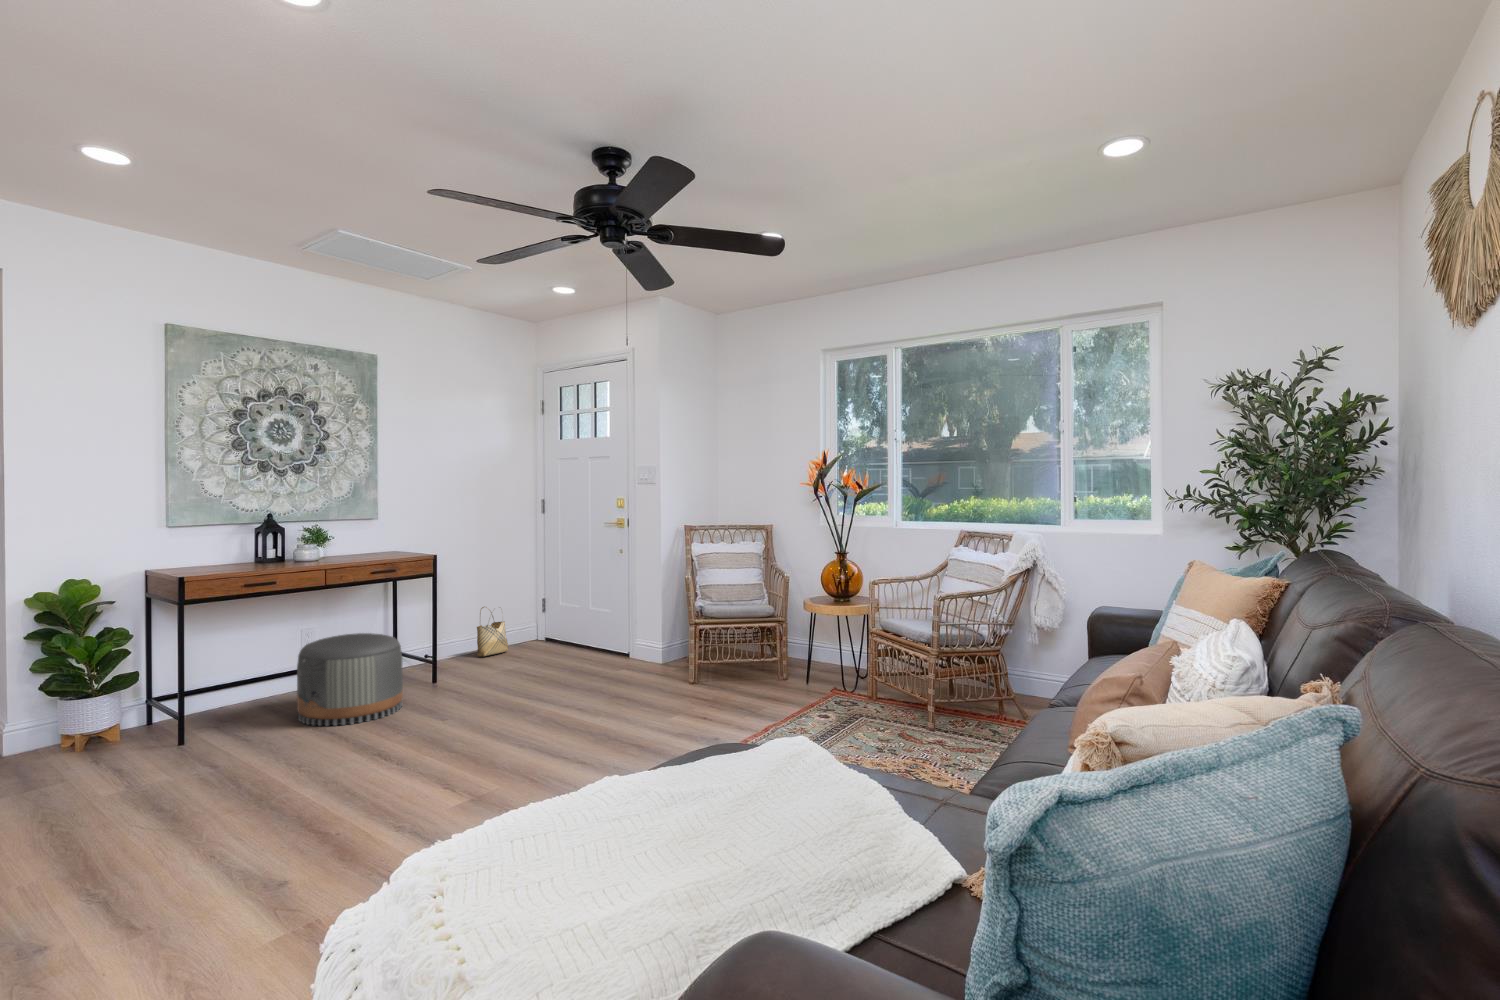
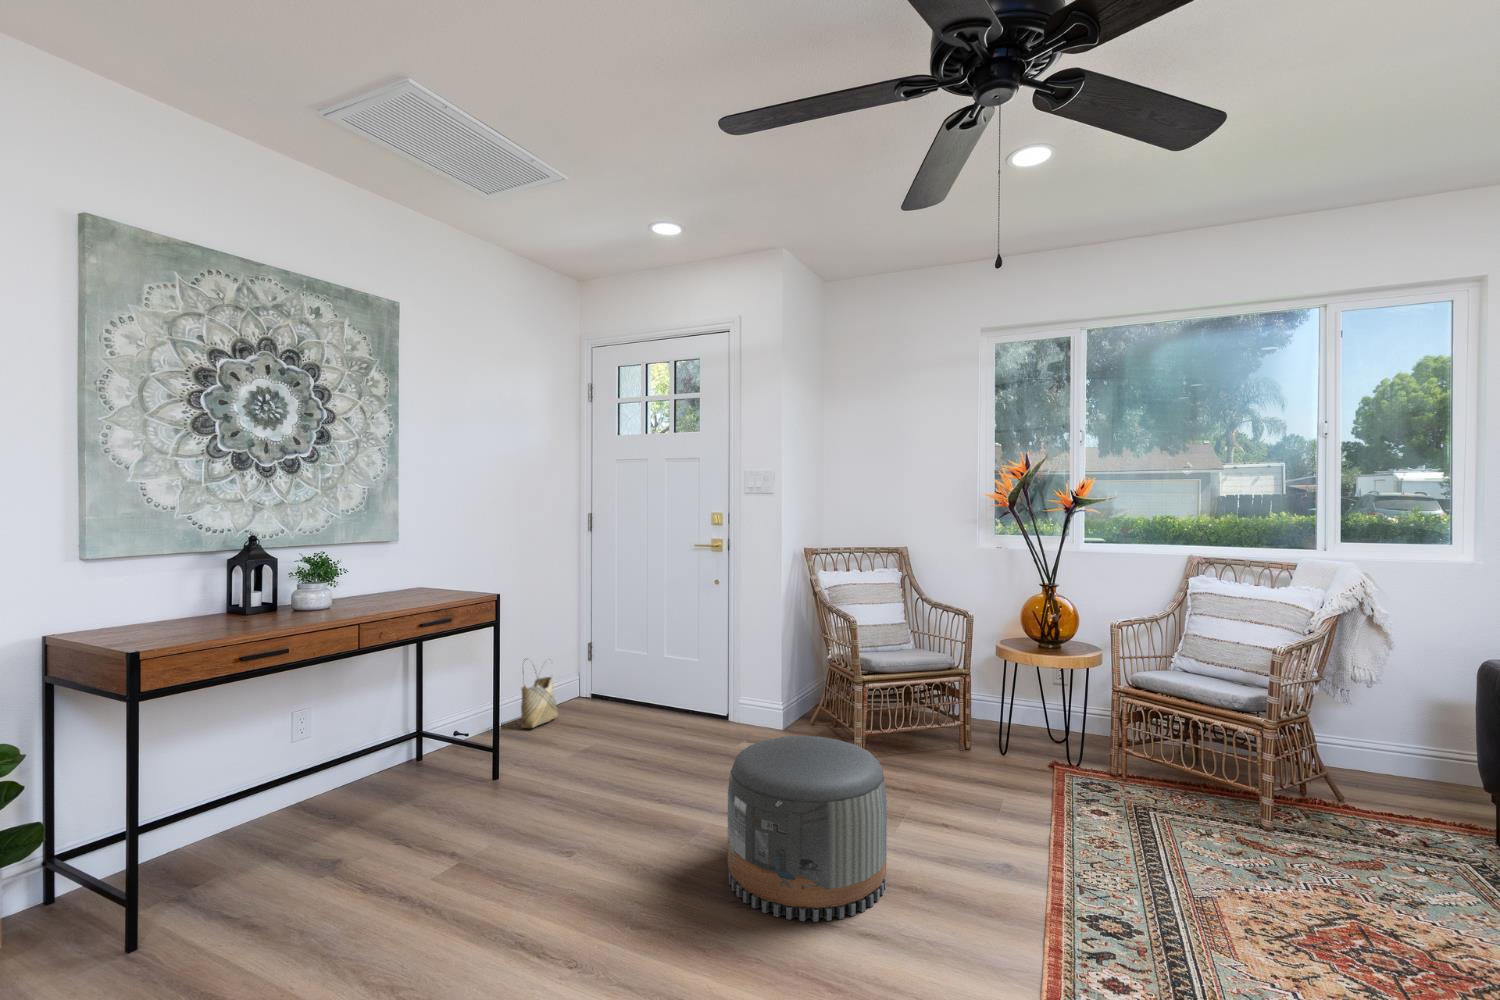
pouf: present [297,633,403,726] -> present [727,736,887,921]

